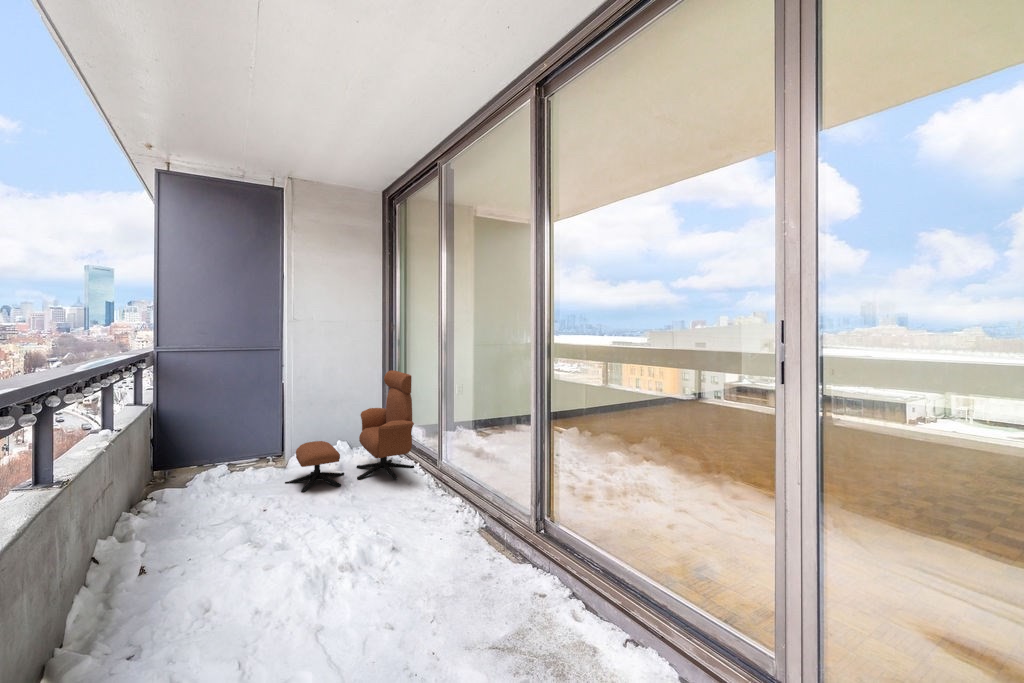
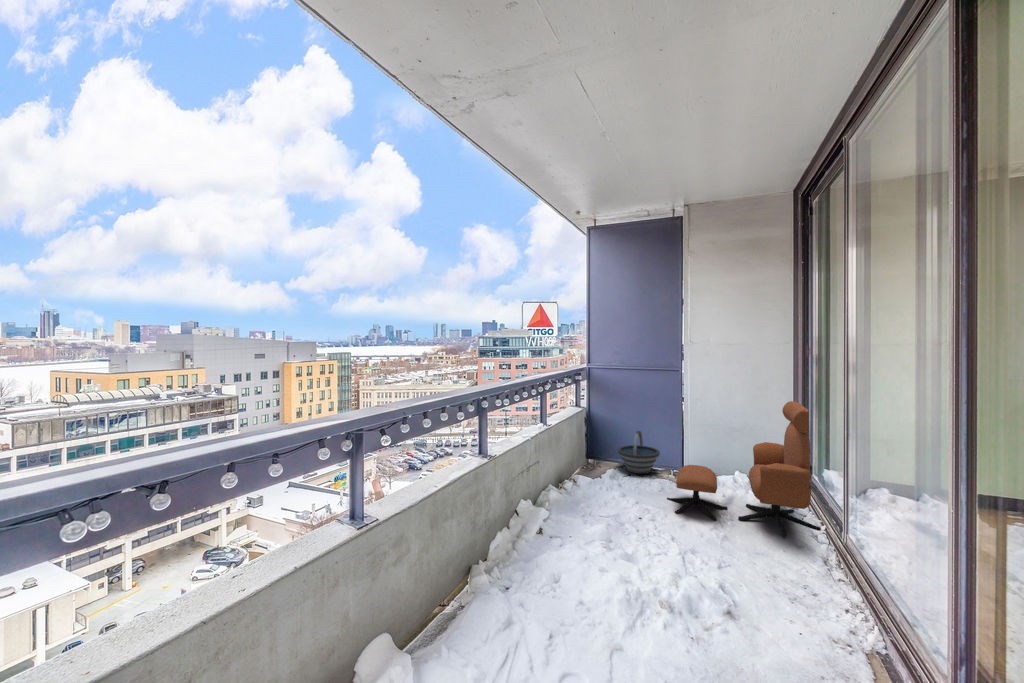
bucket: none [207,421,262,470] -> present [618,431,660,474]

